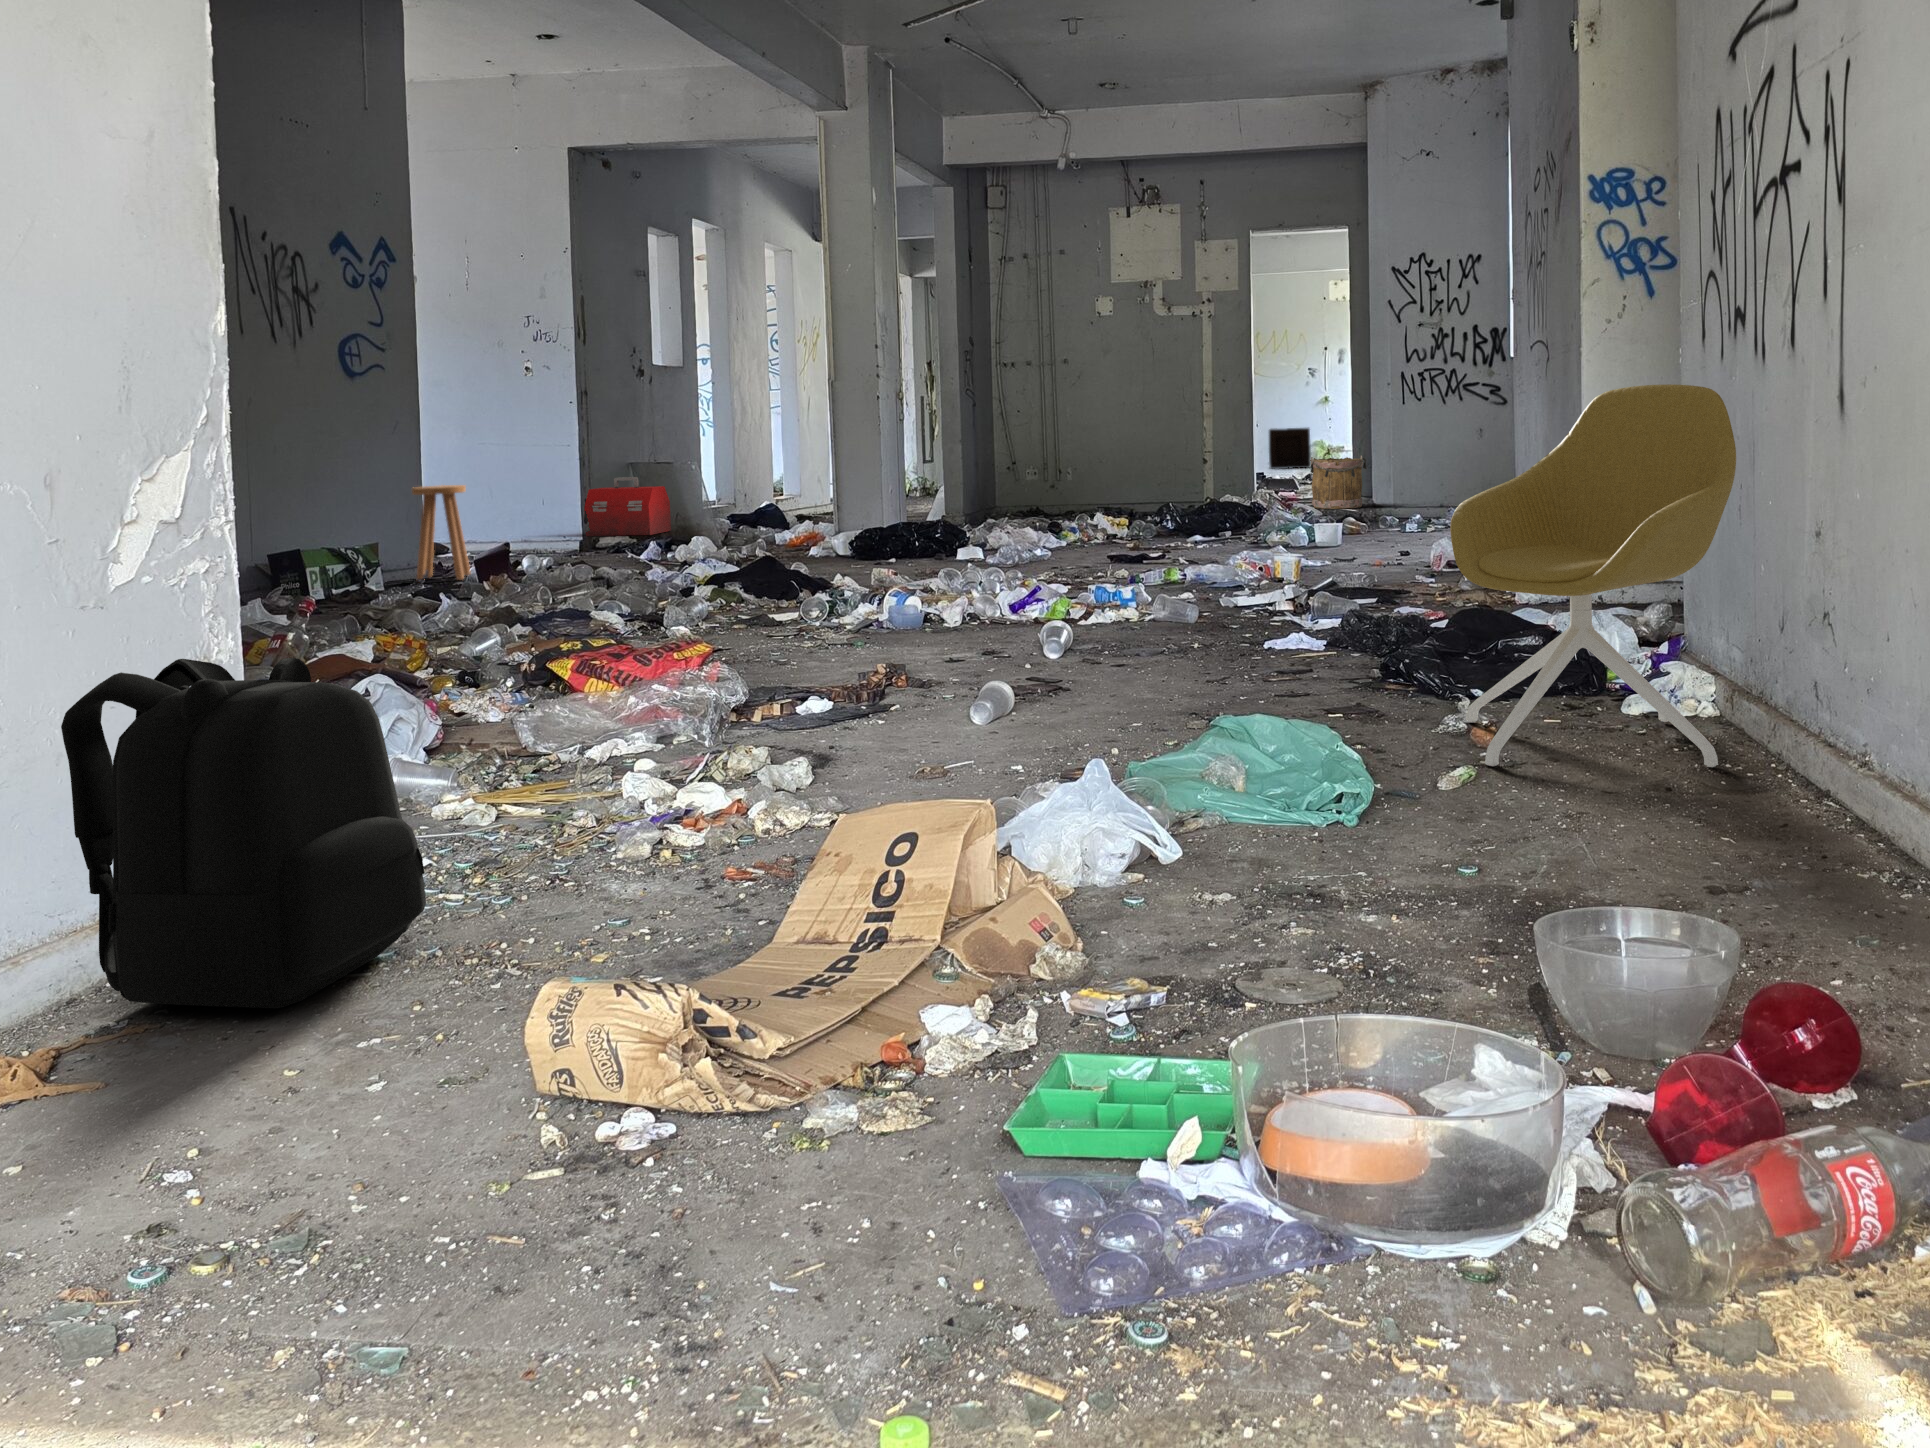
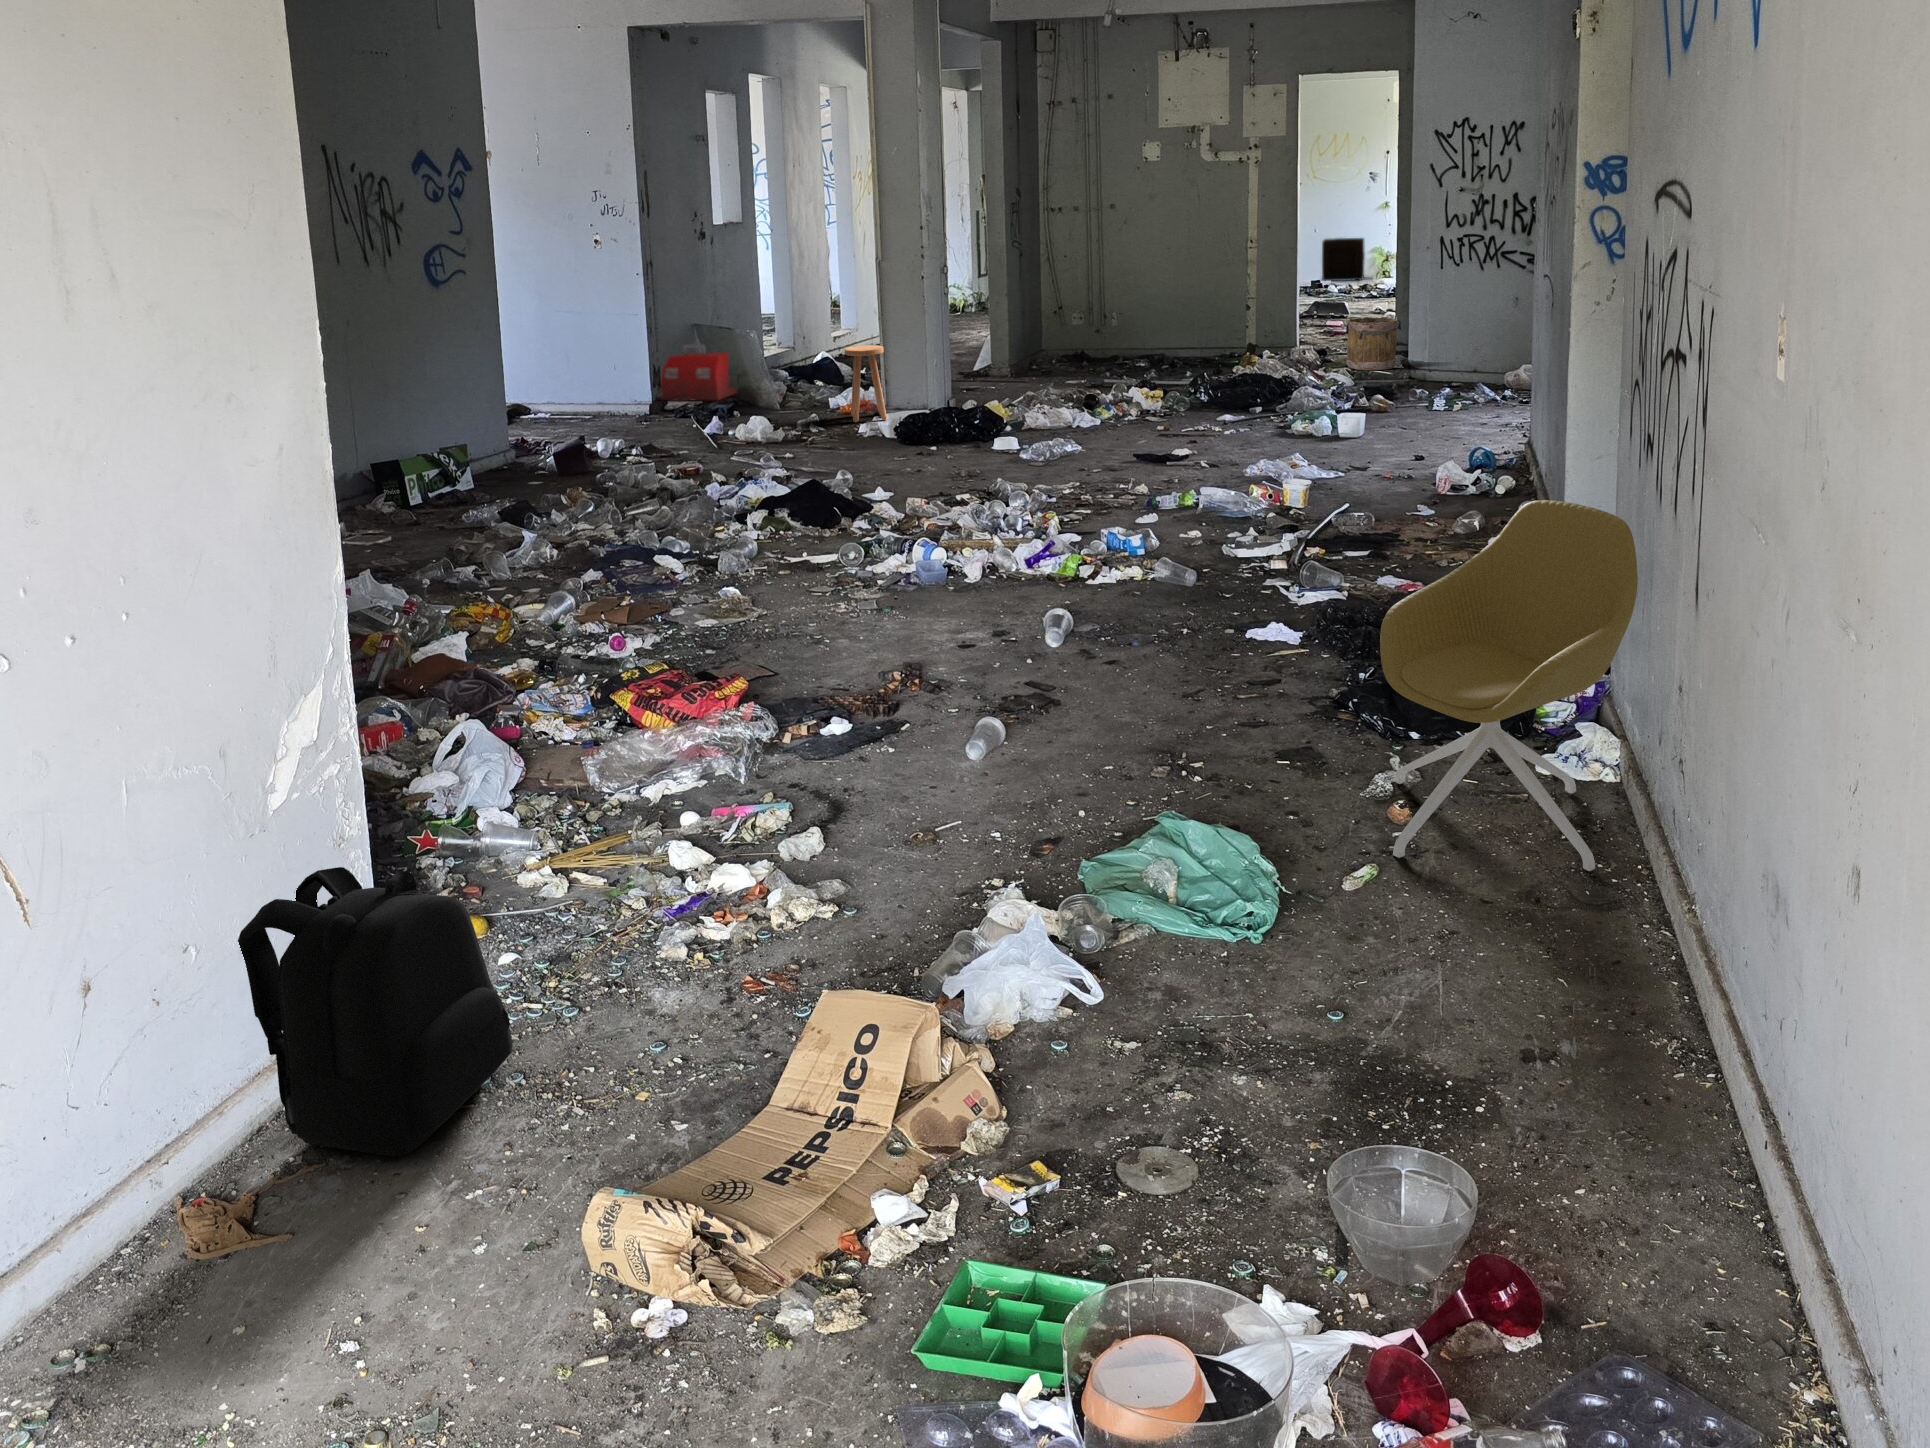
stool: present [412,485,471,580] -> present [845,345,887,422]

